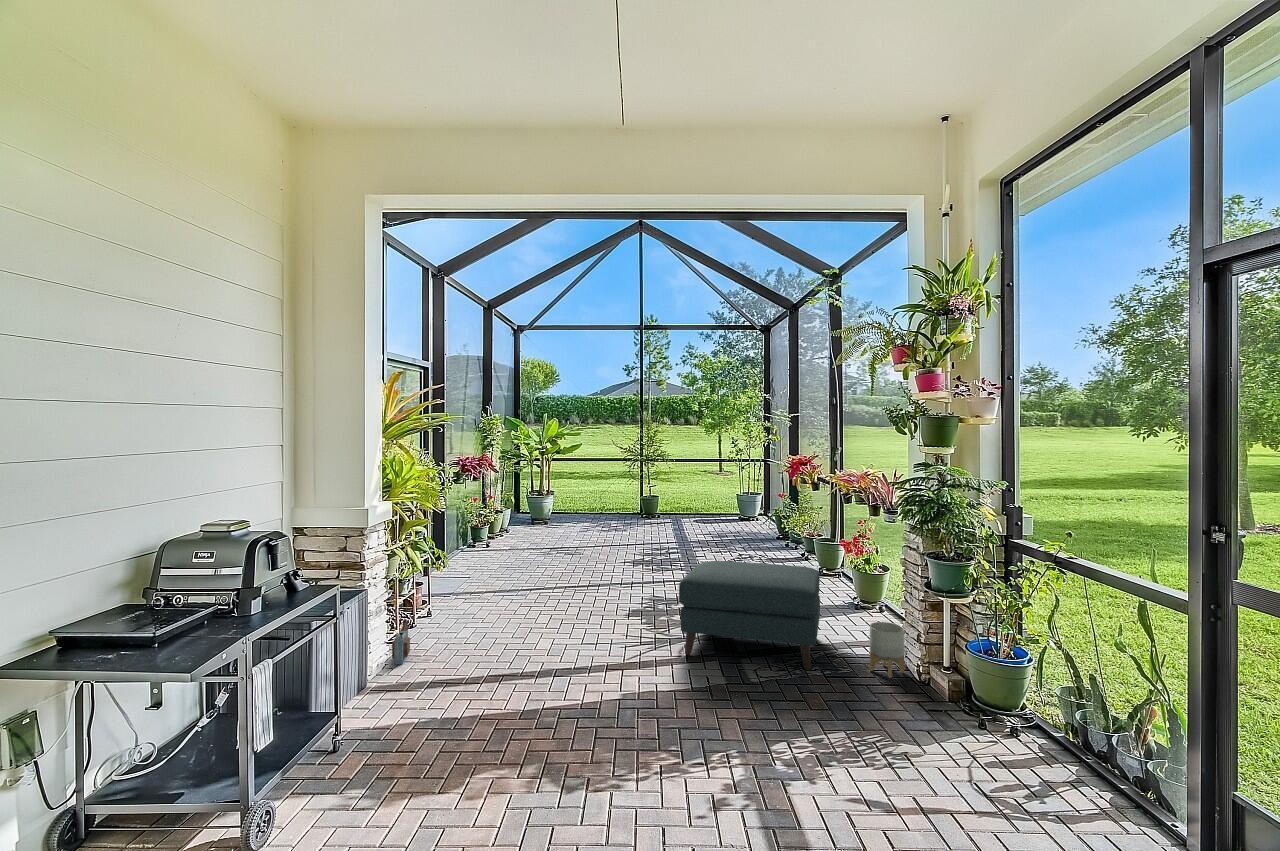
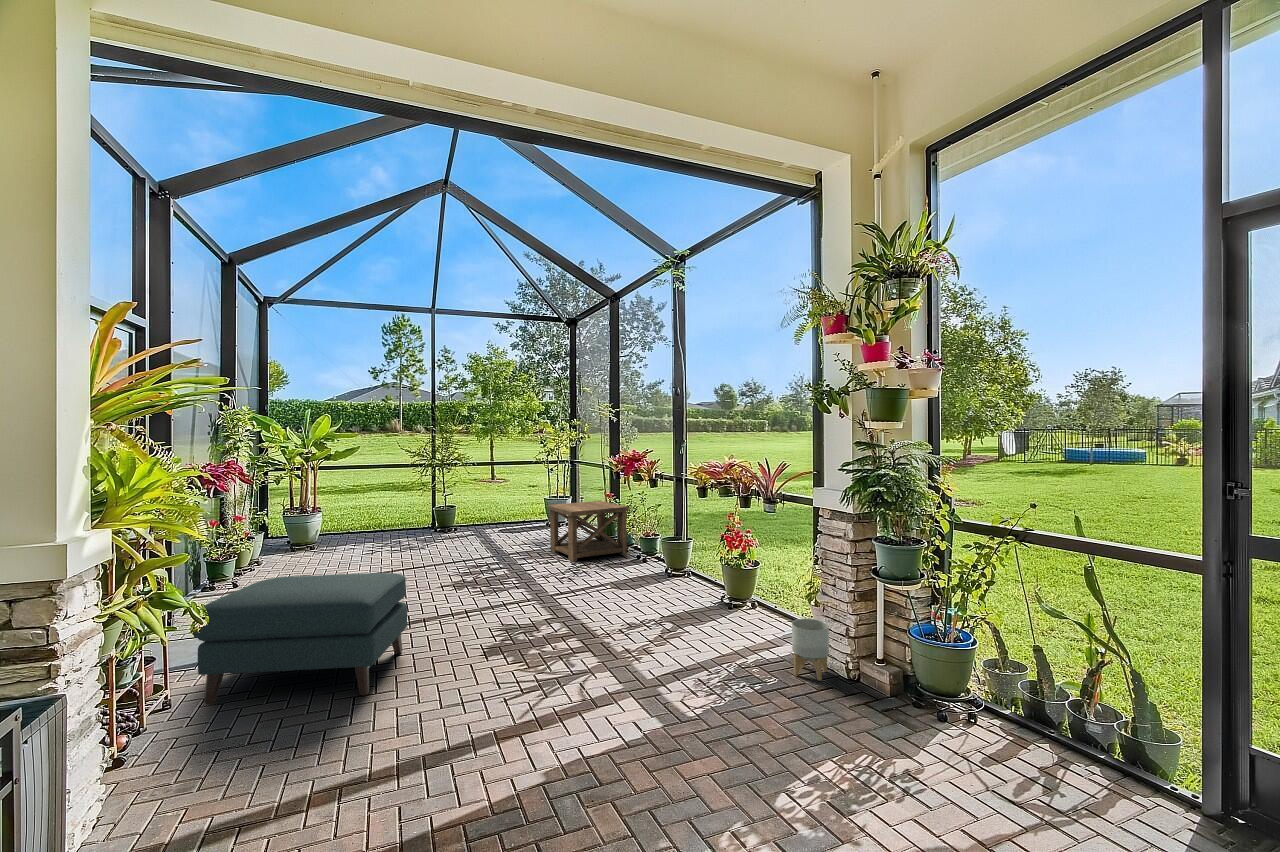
side table: none [726,500,799,554] -> present [547,501,629,562]
ottoman: present [679,561,820,670] -> present [194,573,407,704]
watering can: present [392,621,410,665] -> none [111,727,147,813]

